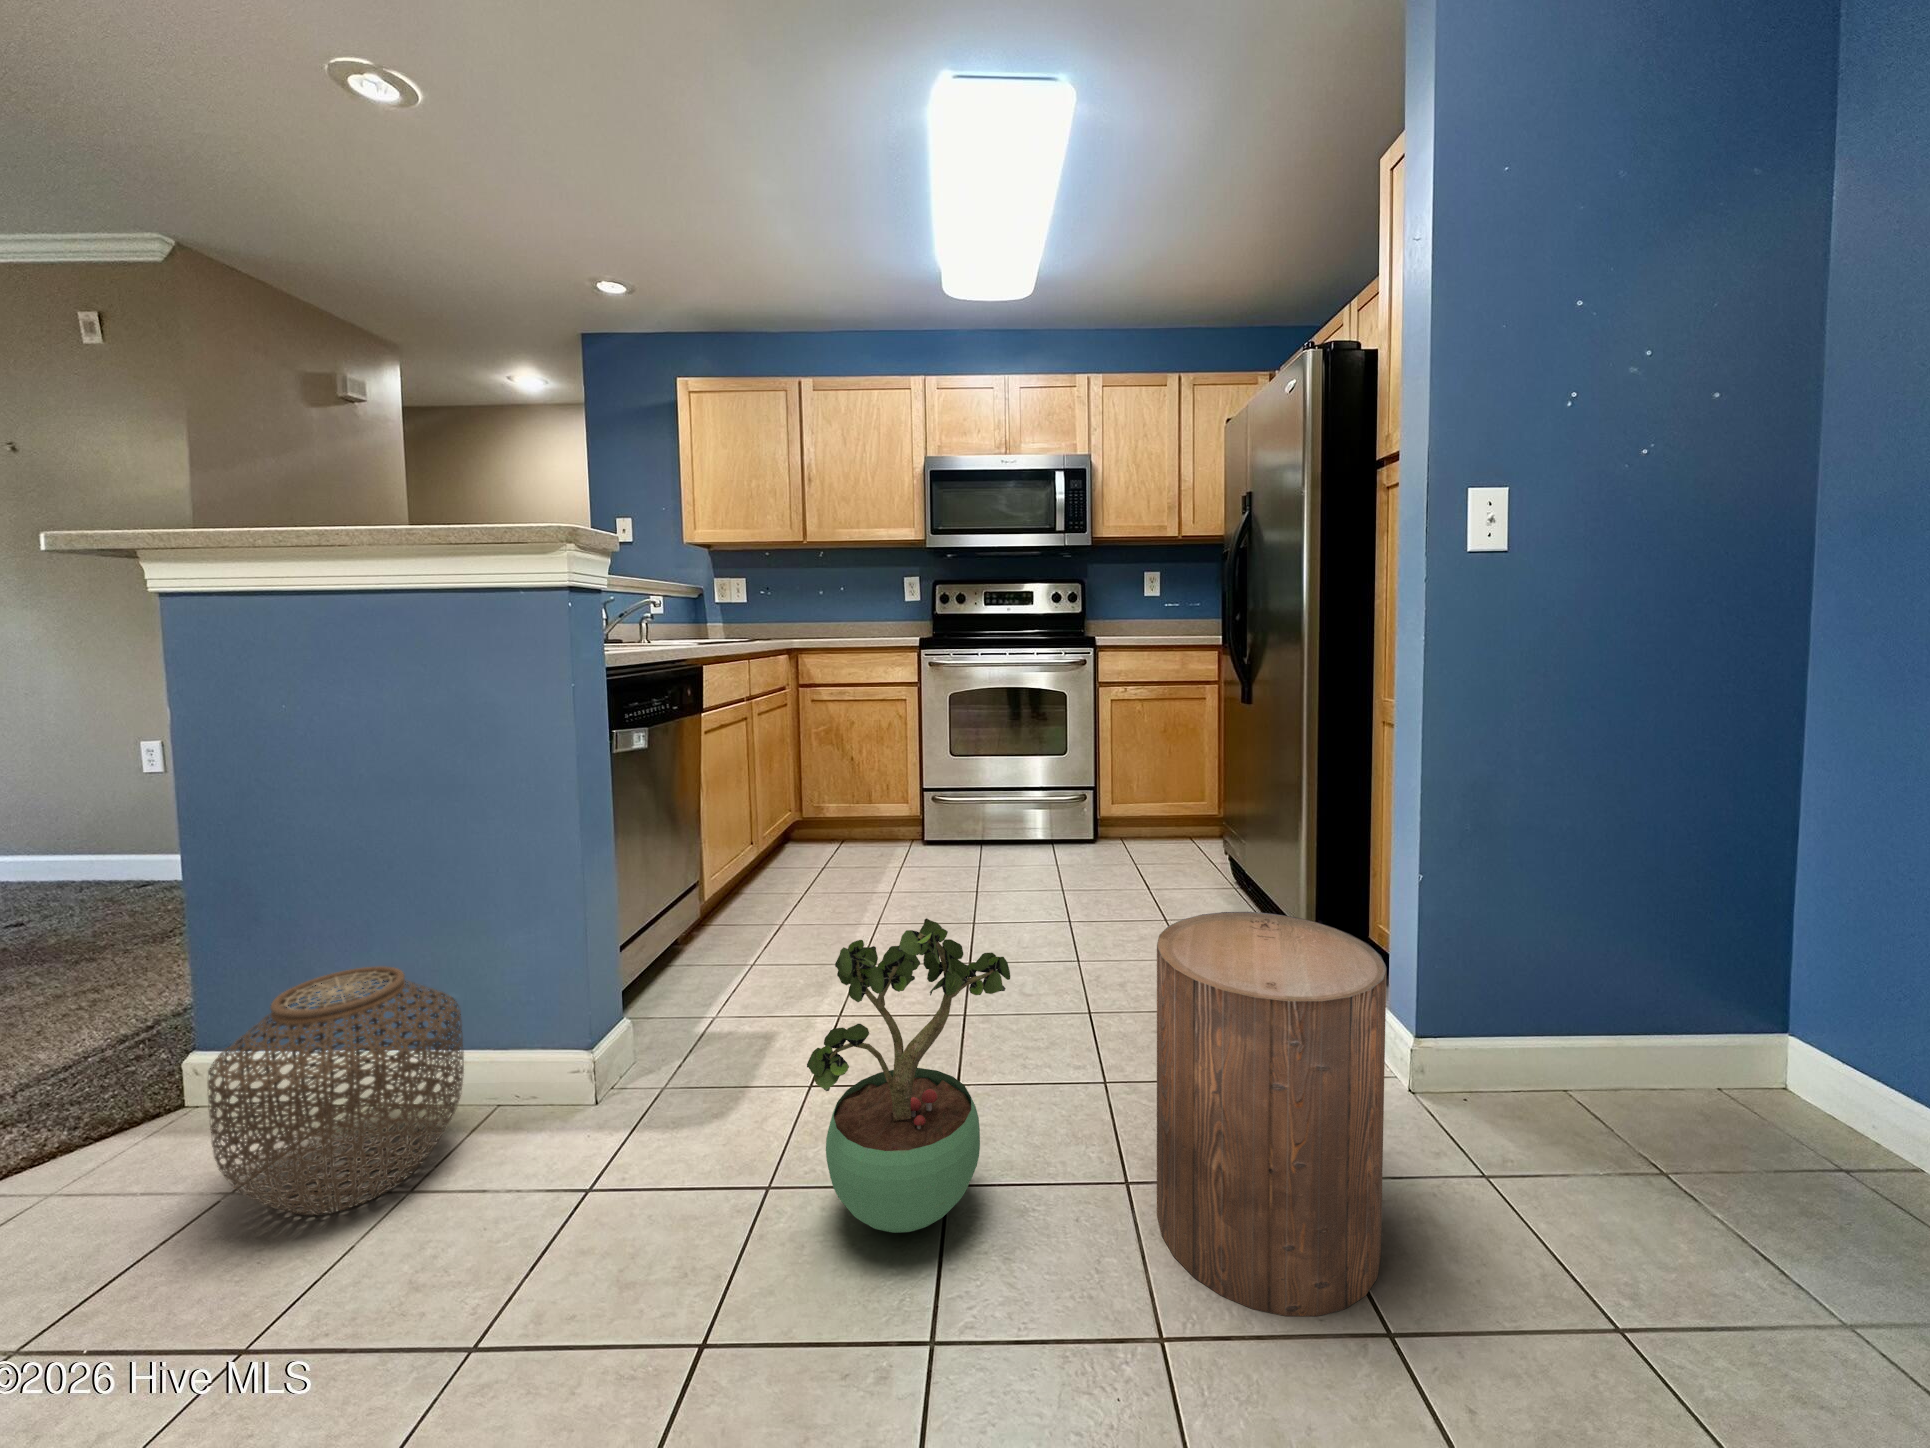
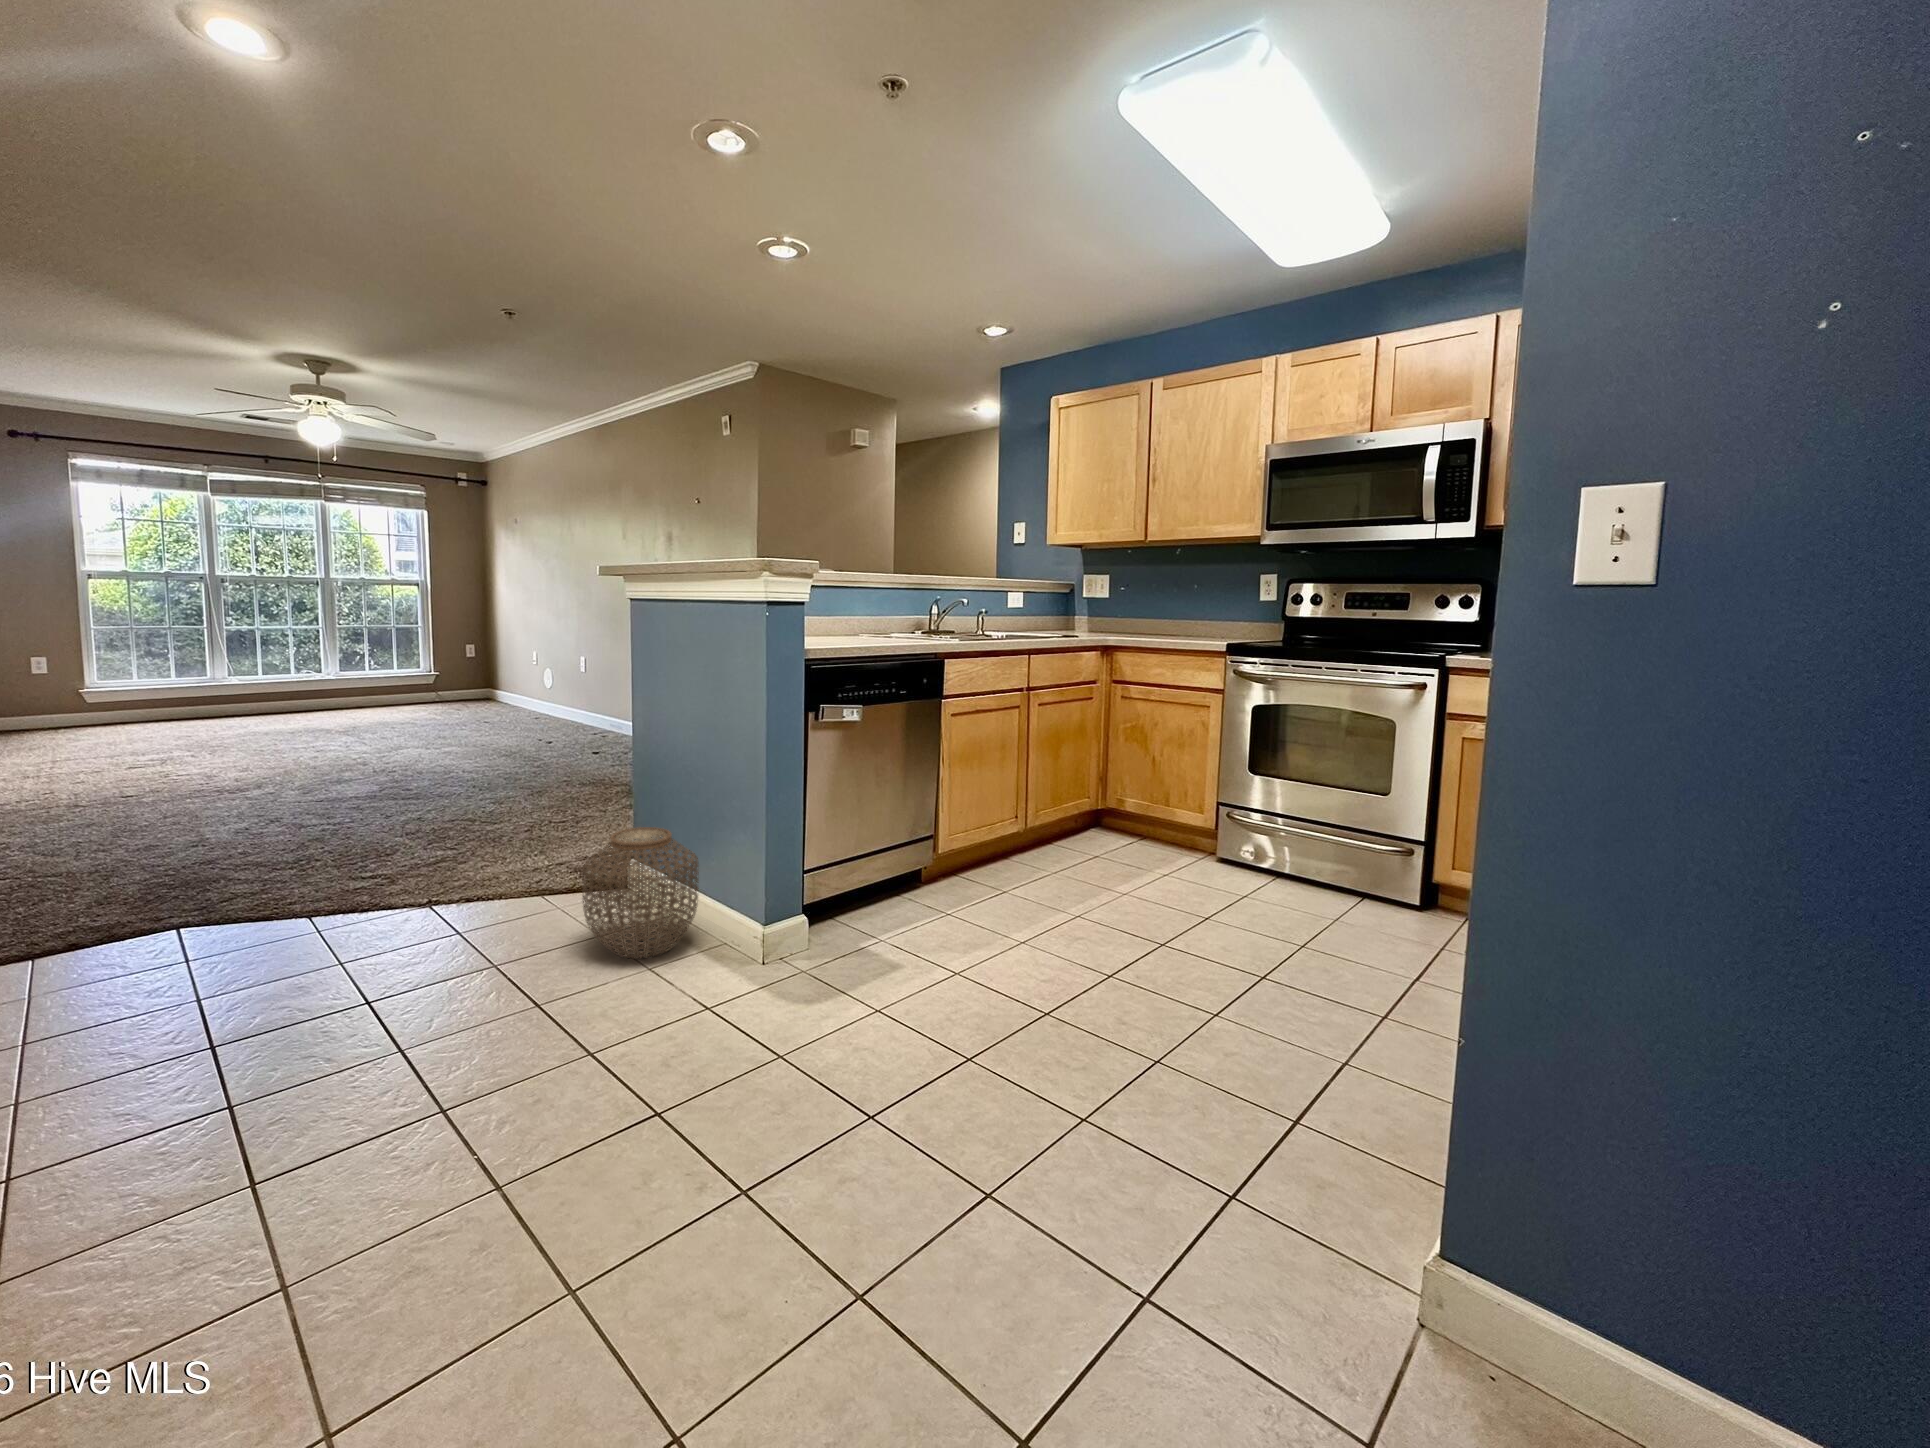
stool: present [1157,912,1386,1316] -> none [921,950,1146,1356]
potted plant: present [807,918,1010,1233] -> none [751,877,889,1109]

